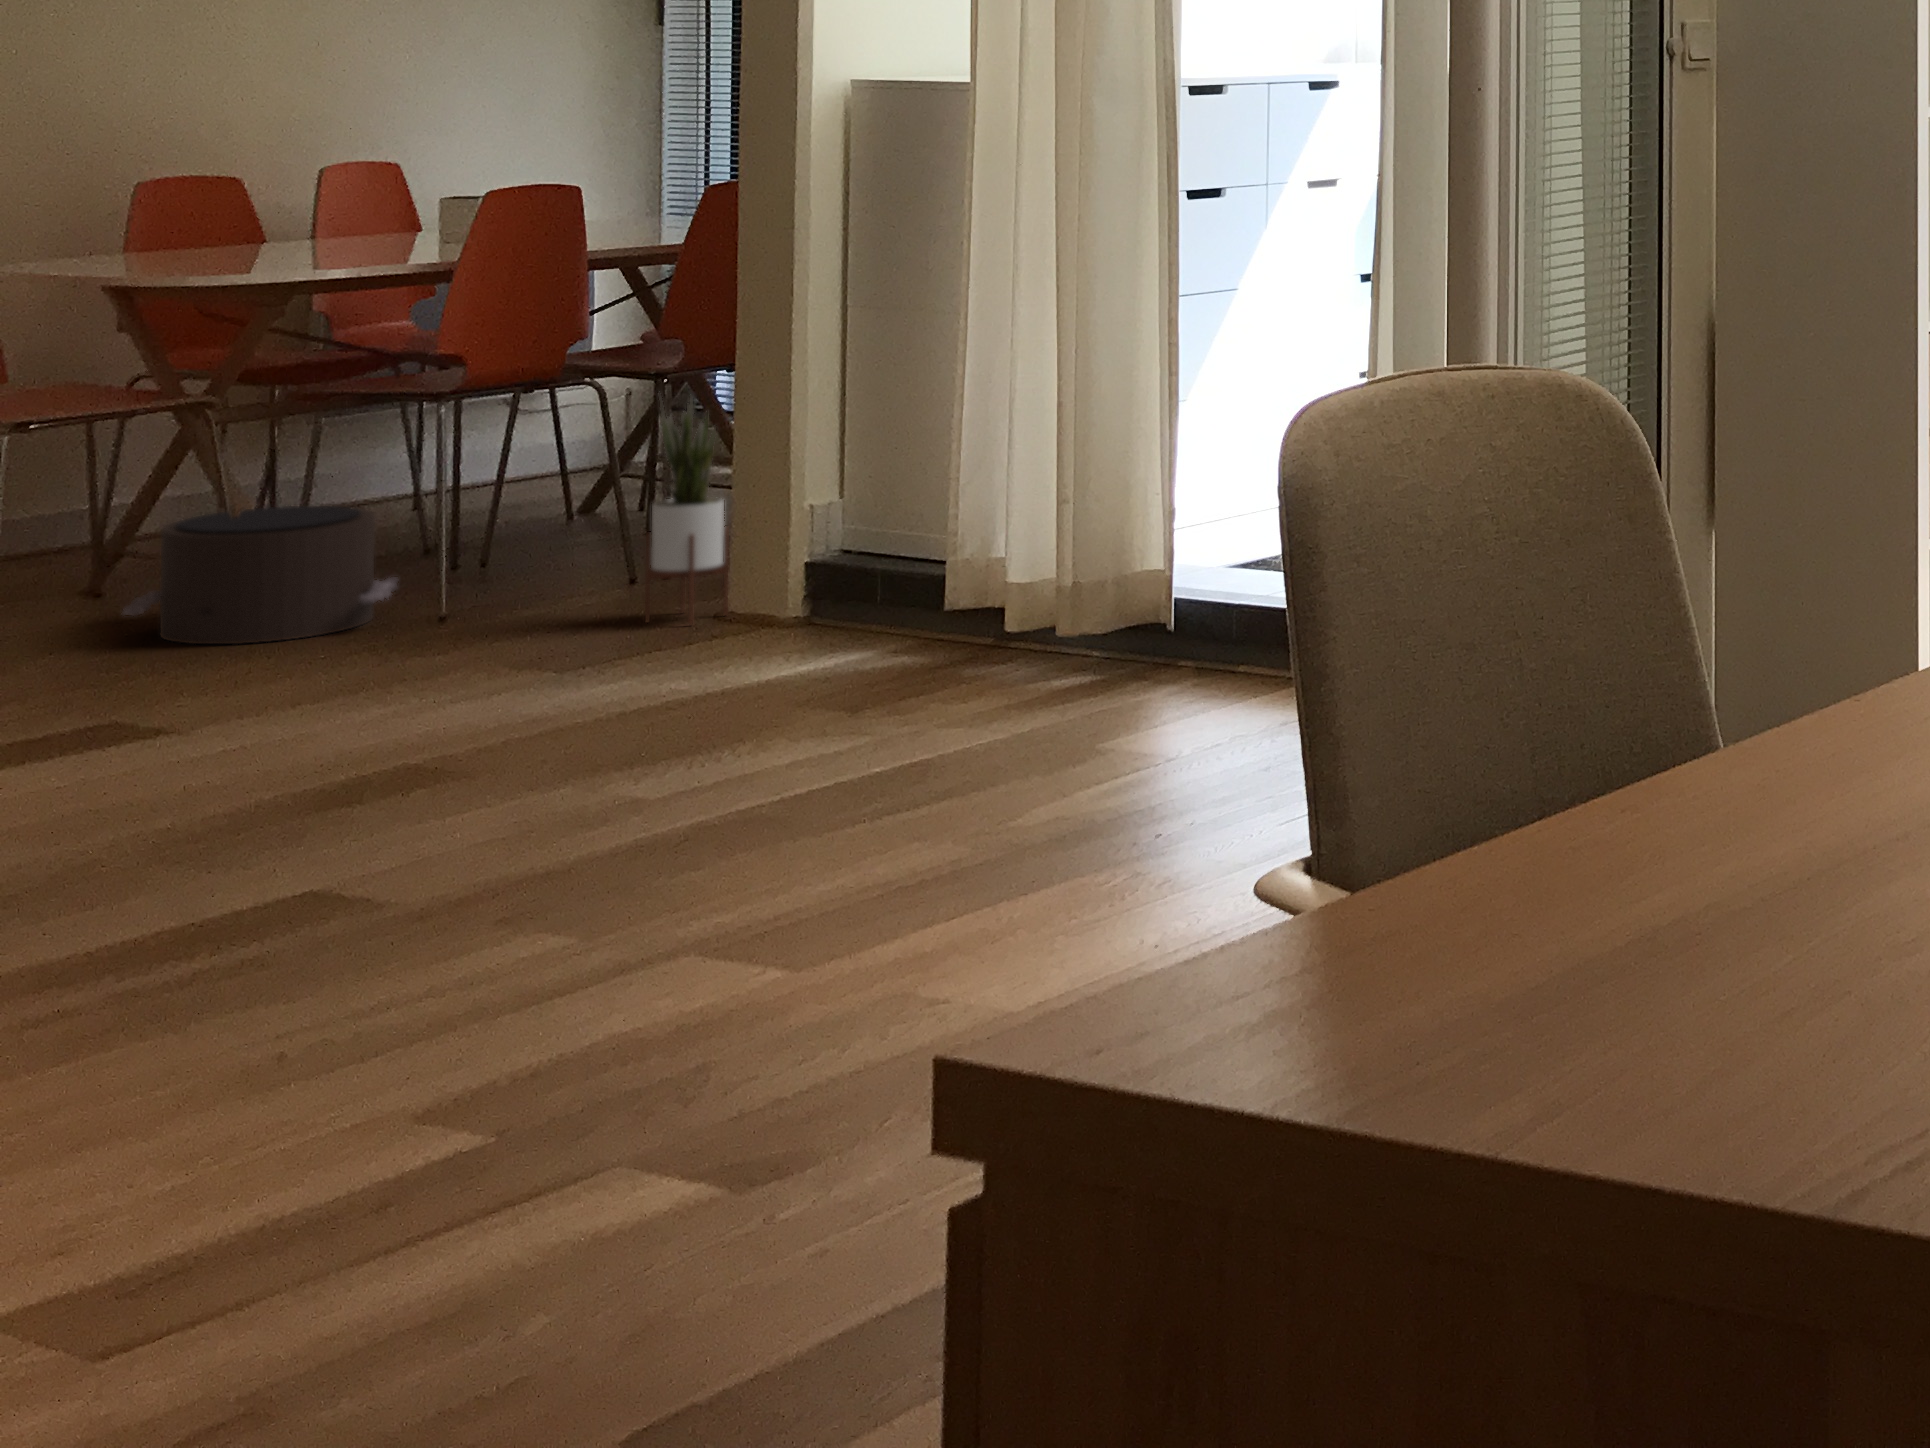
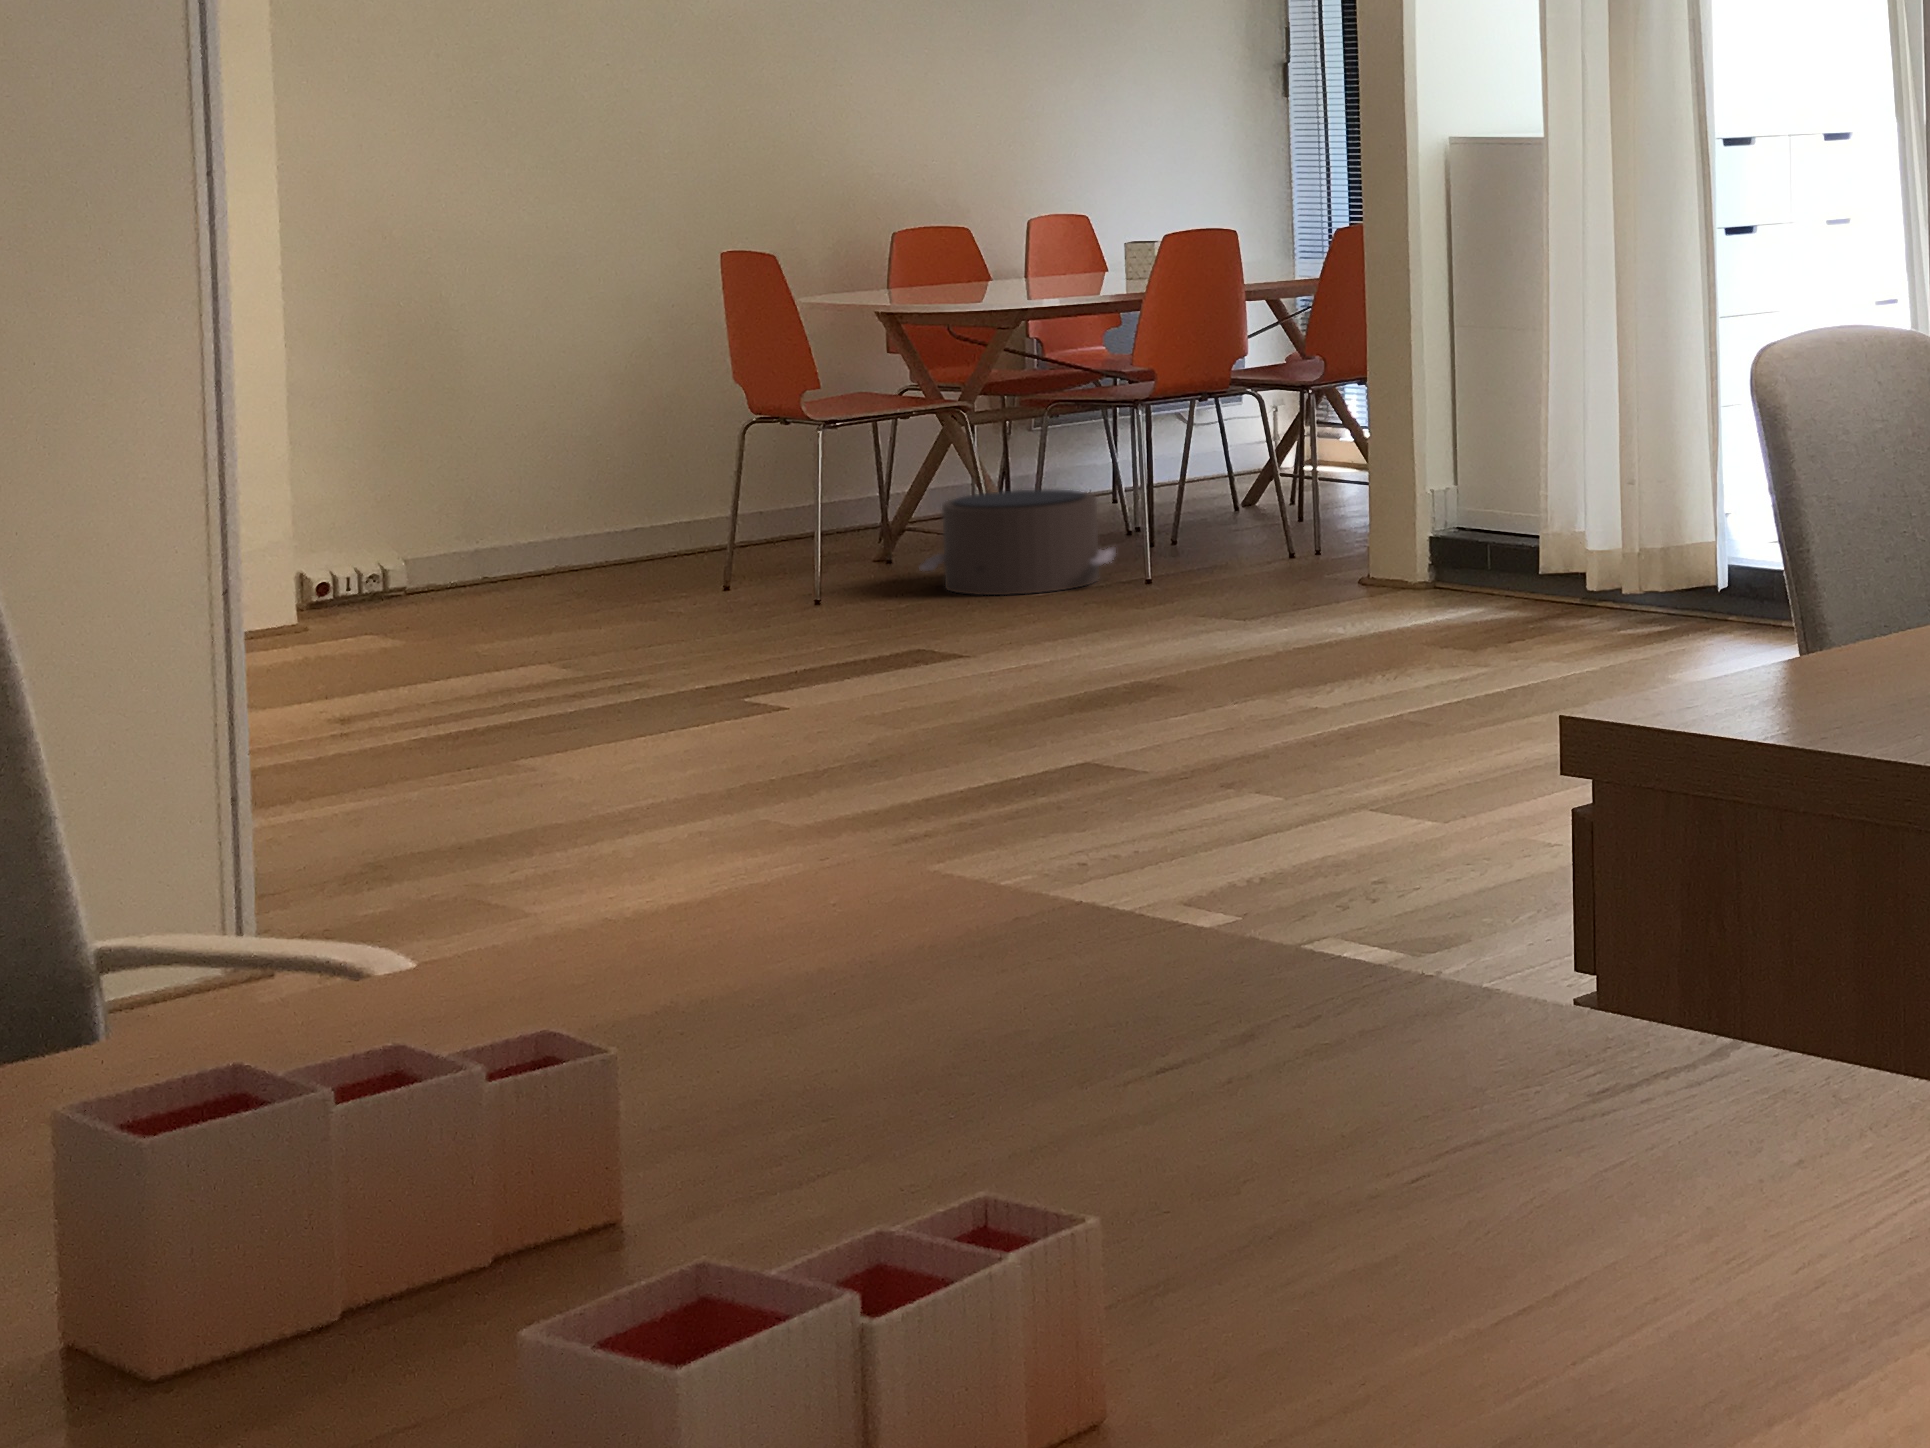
potted plant: present [645,401,729,624] -> none [1304,396,1369,587]

